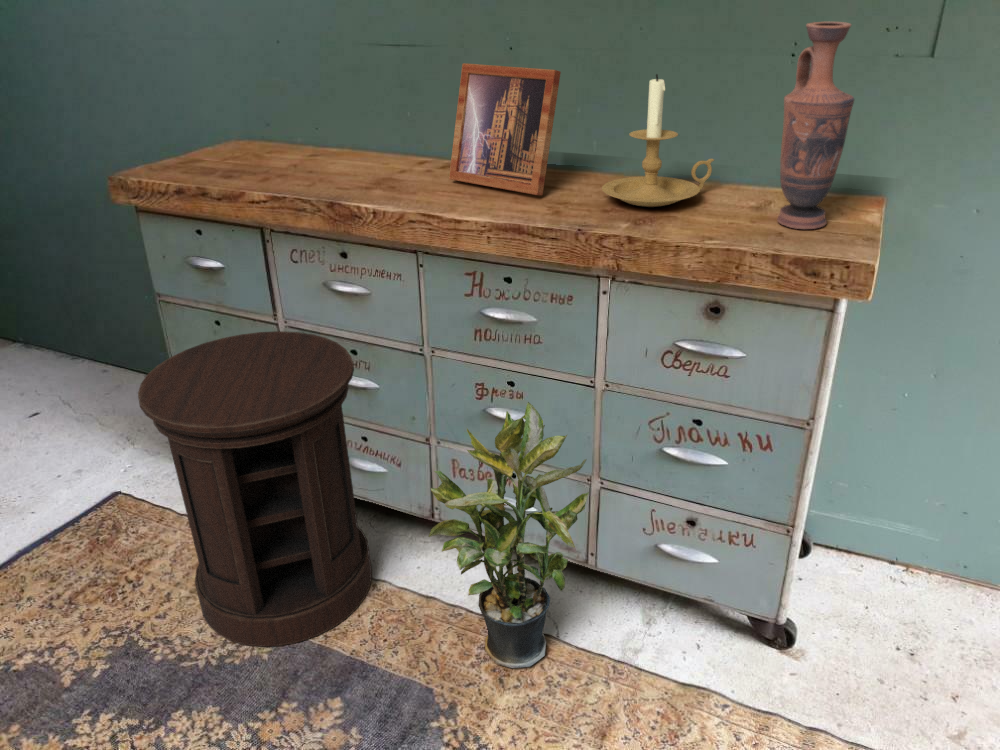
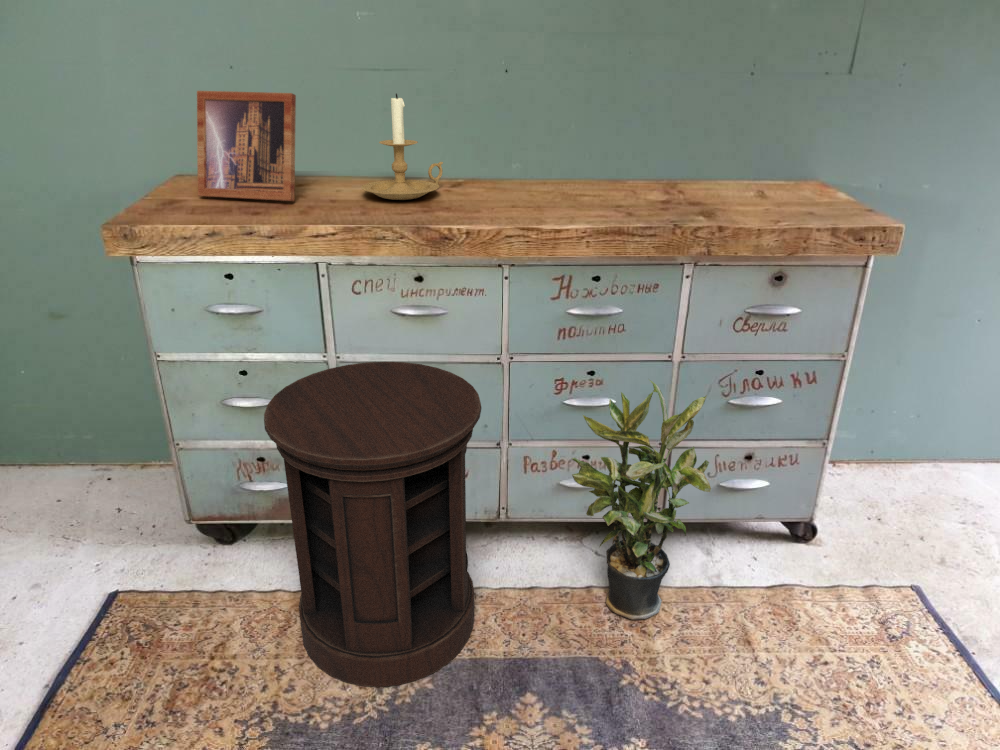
vase: present [777,22,854,229] -> none [793,56,859,211]
picture frame: present [449,63,561,195] -> present [197,91,296,201]
candle holder: present [602,74,714,207] -> present [361,94,443,200]

